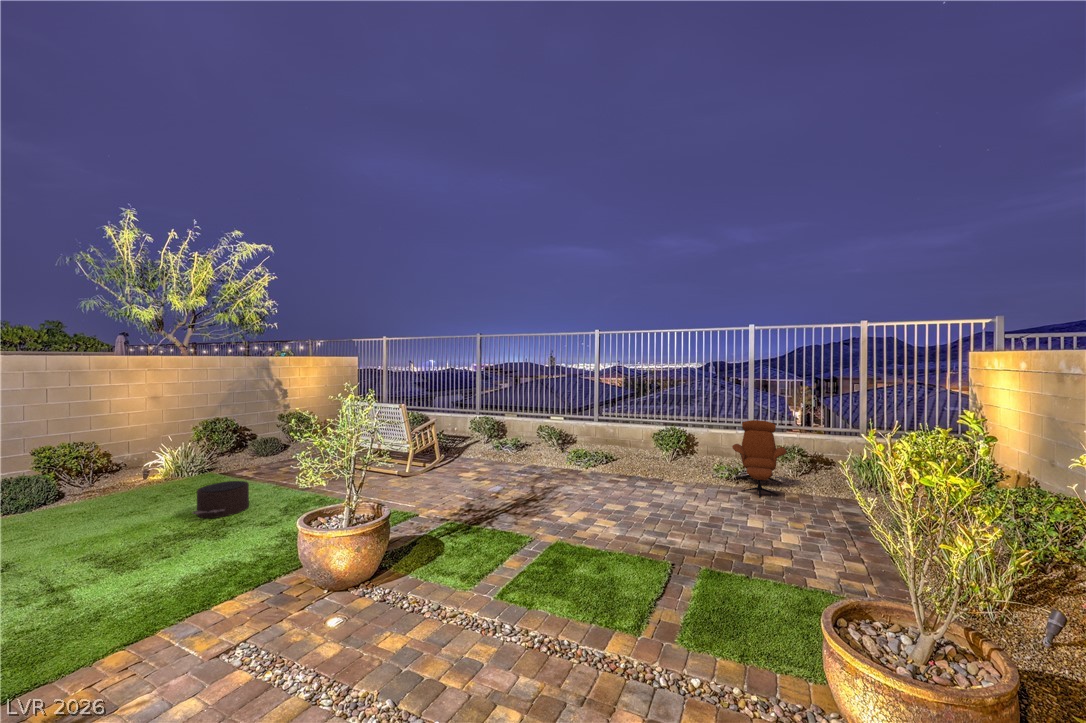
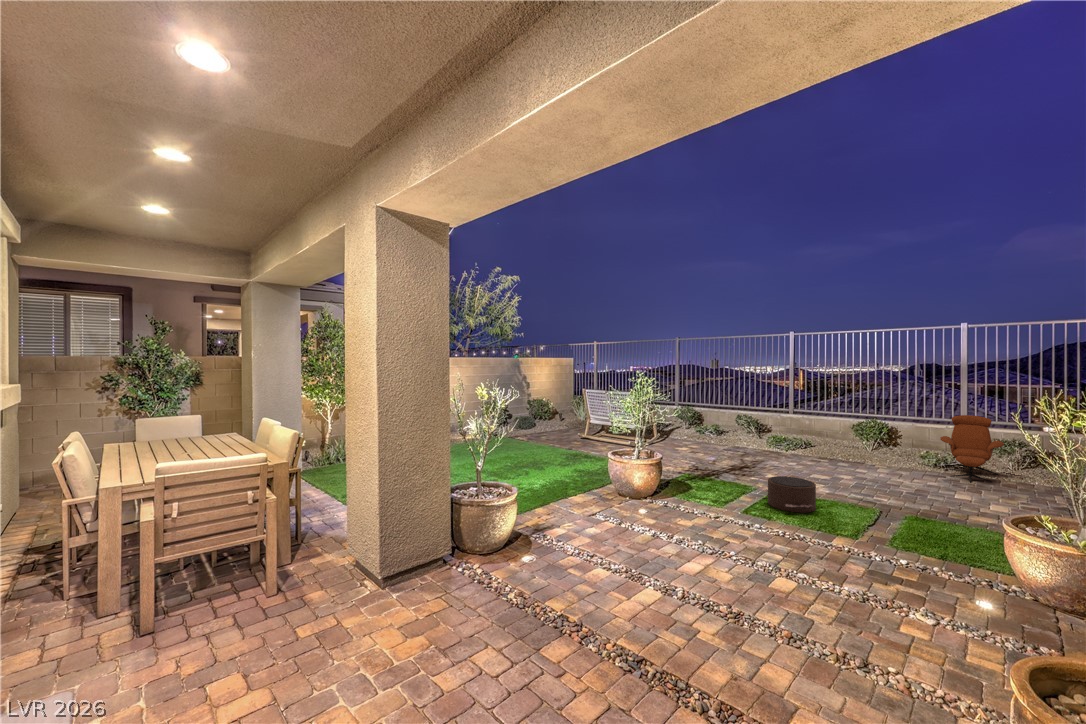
pouf: present [193,481,249,518] -> present [763,476,816,513]

